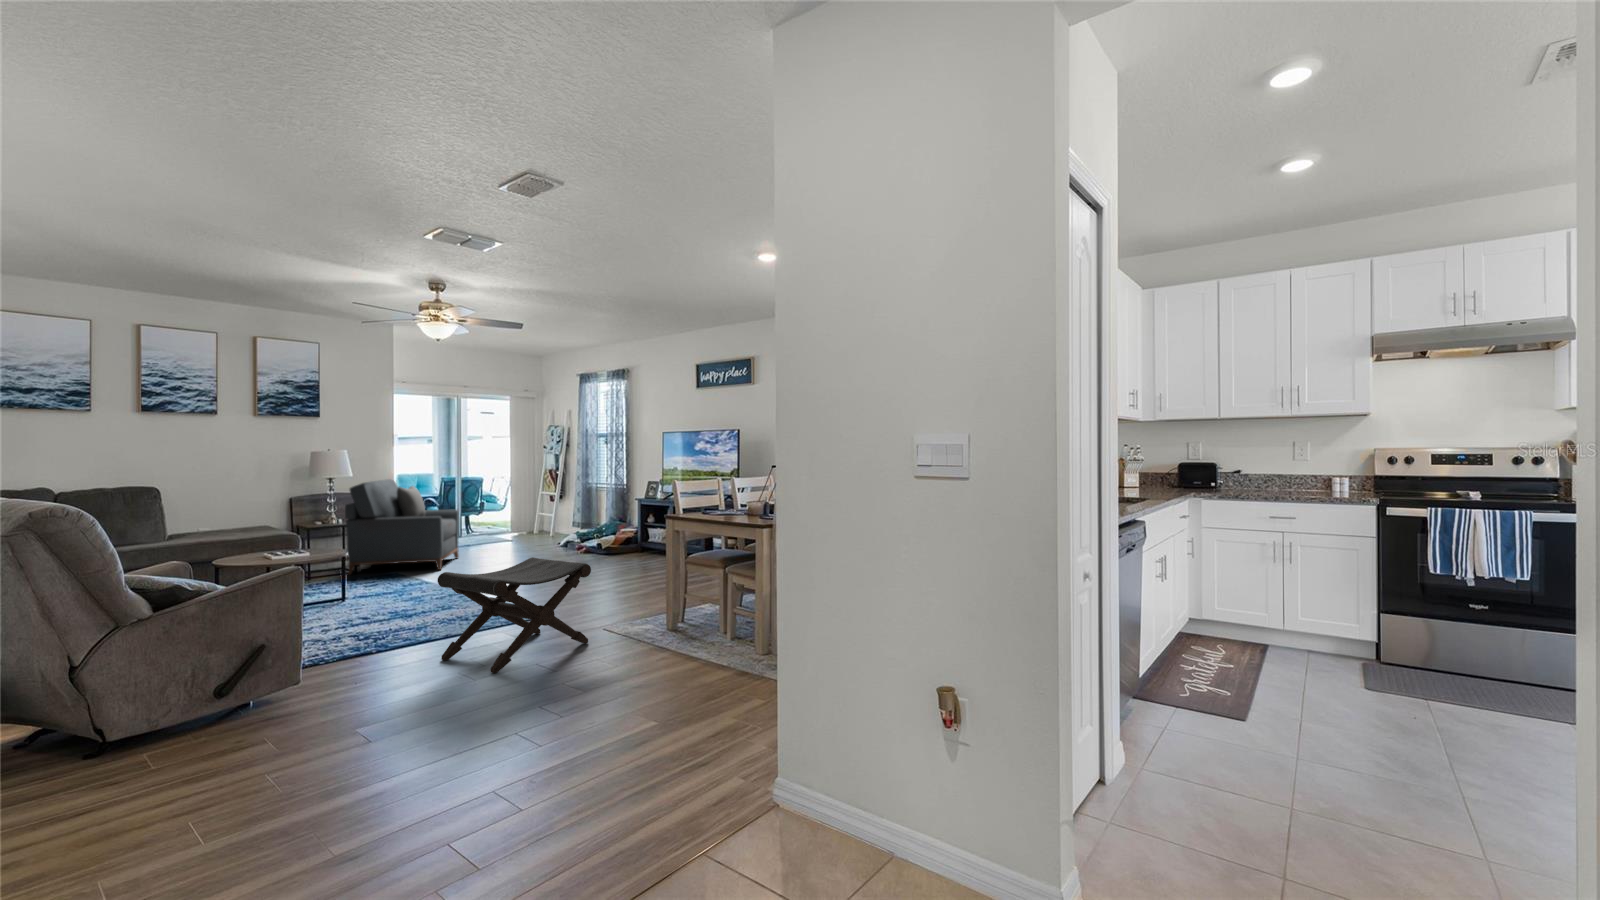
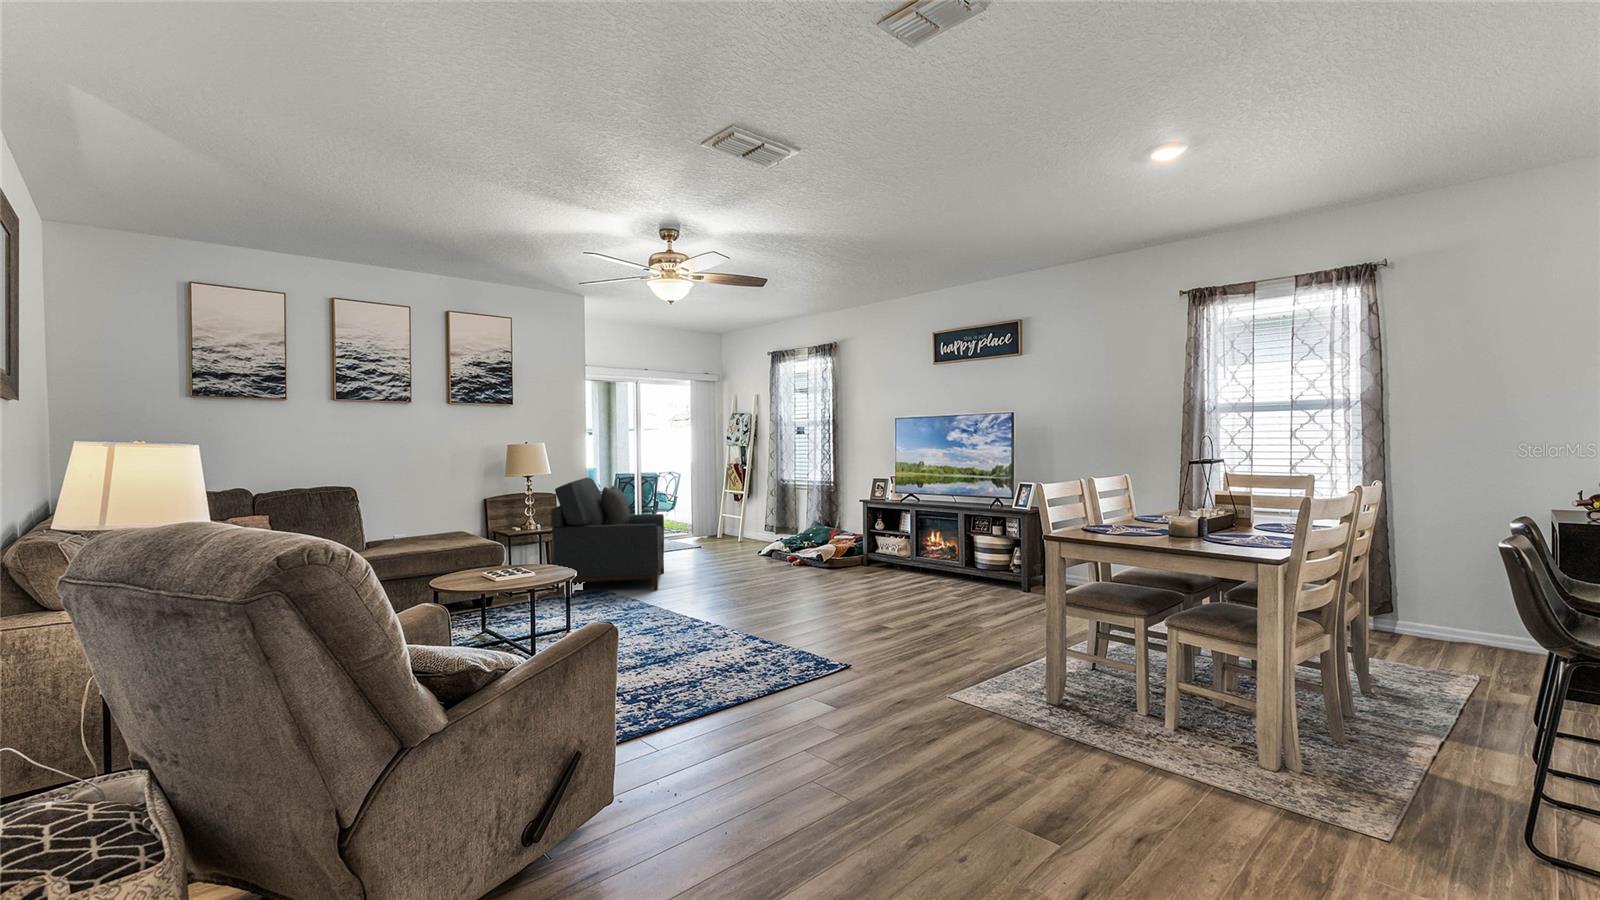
footstool: present [438,557,591,673] -> none [777,594,973,782]

